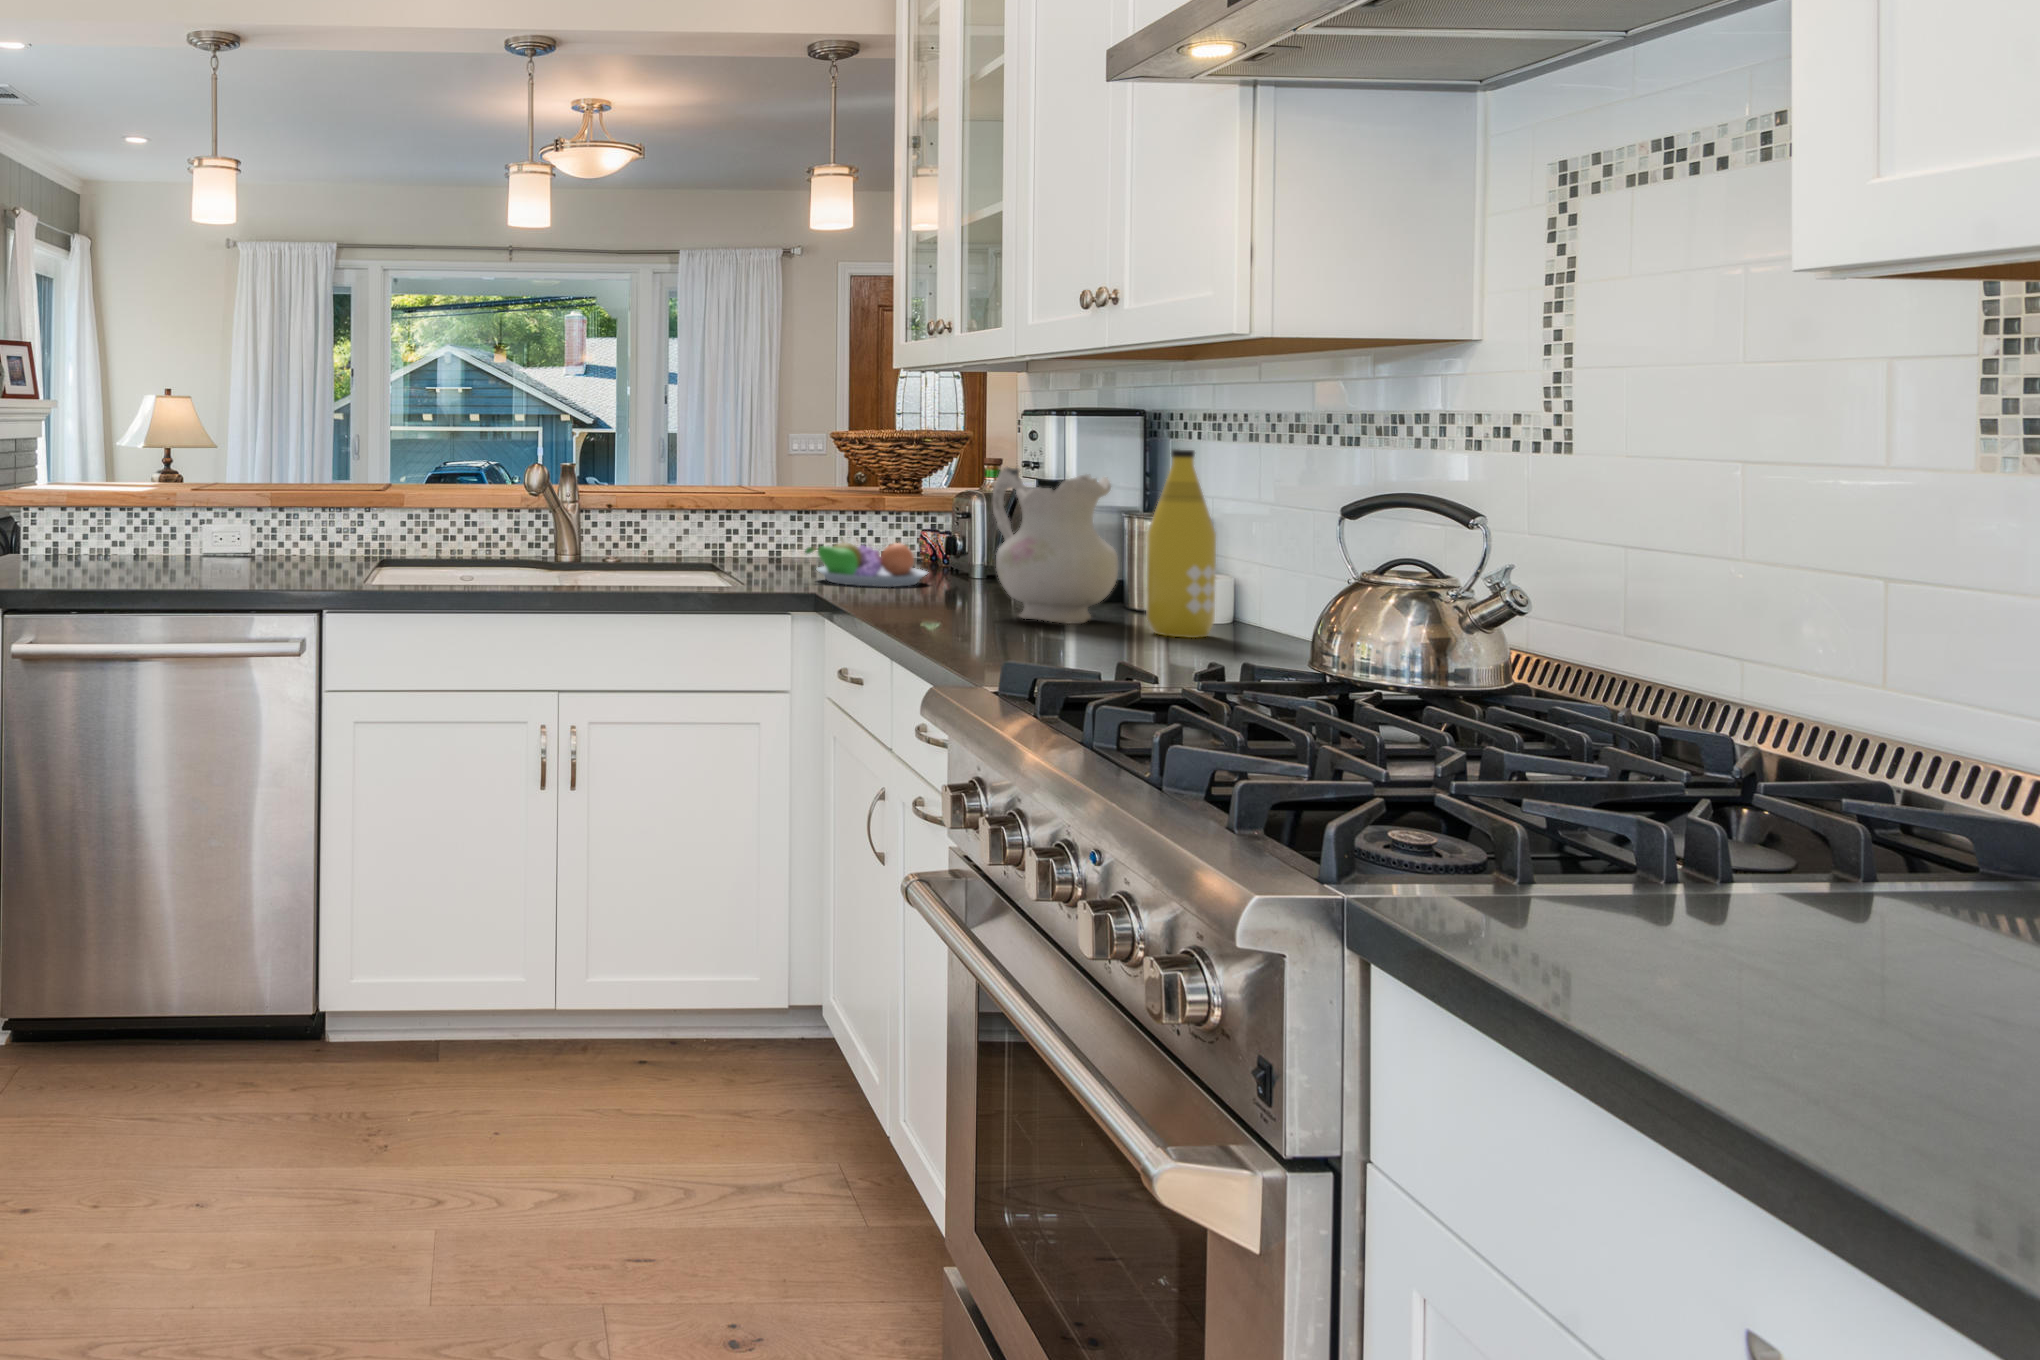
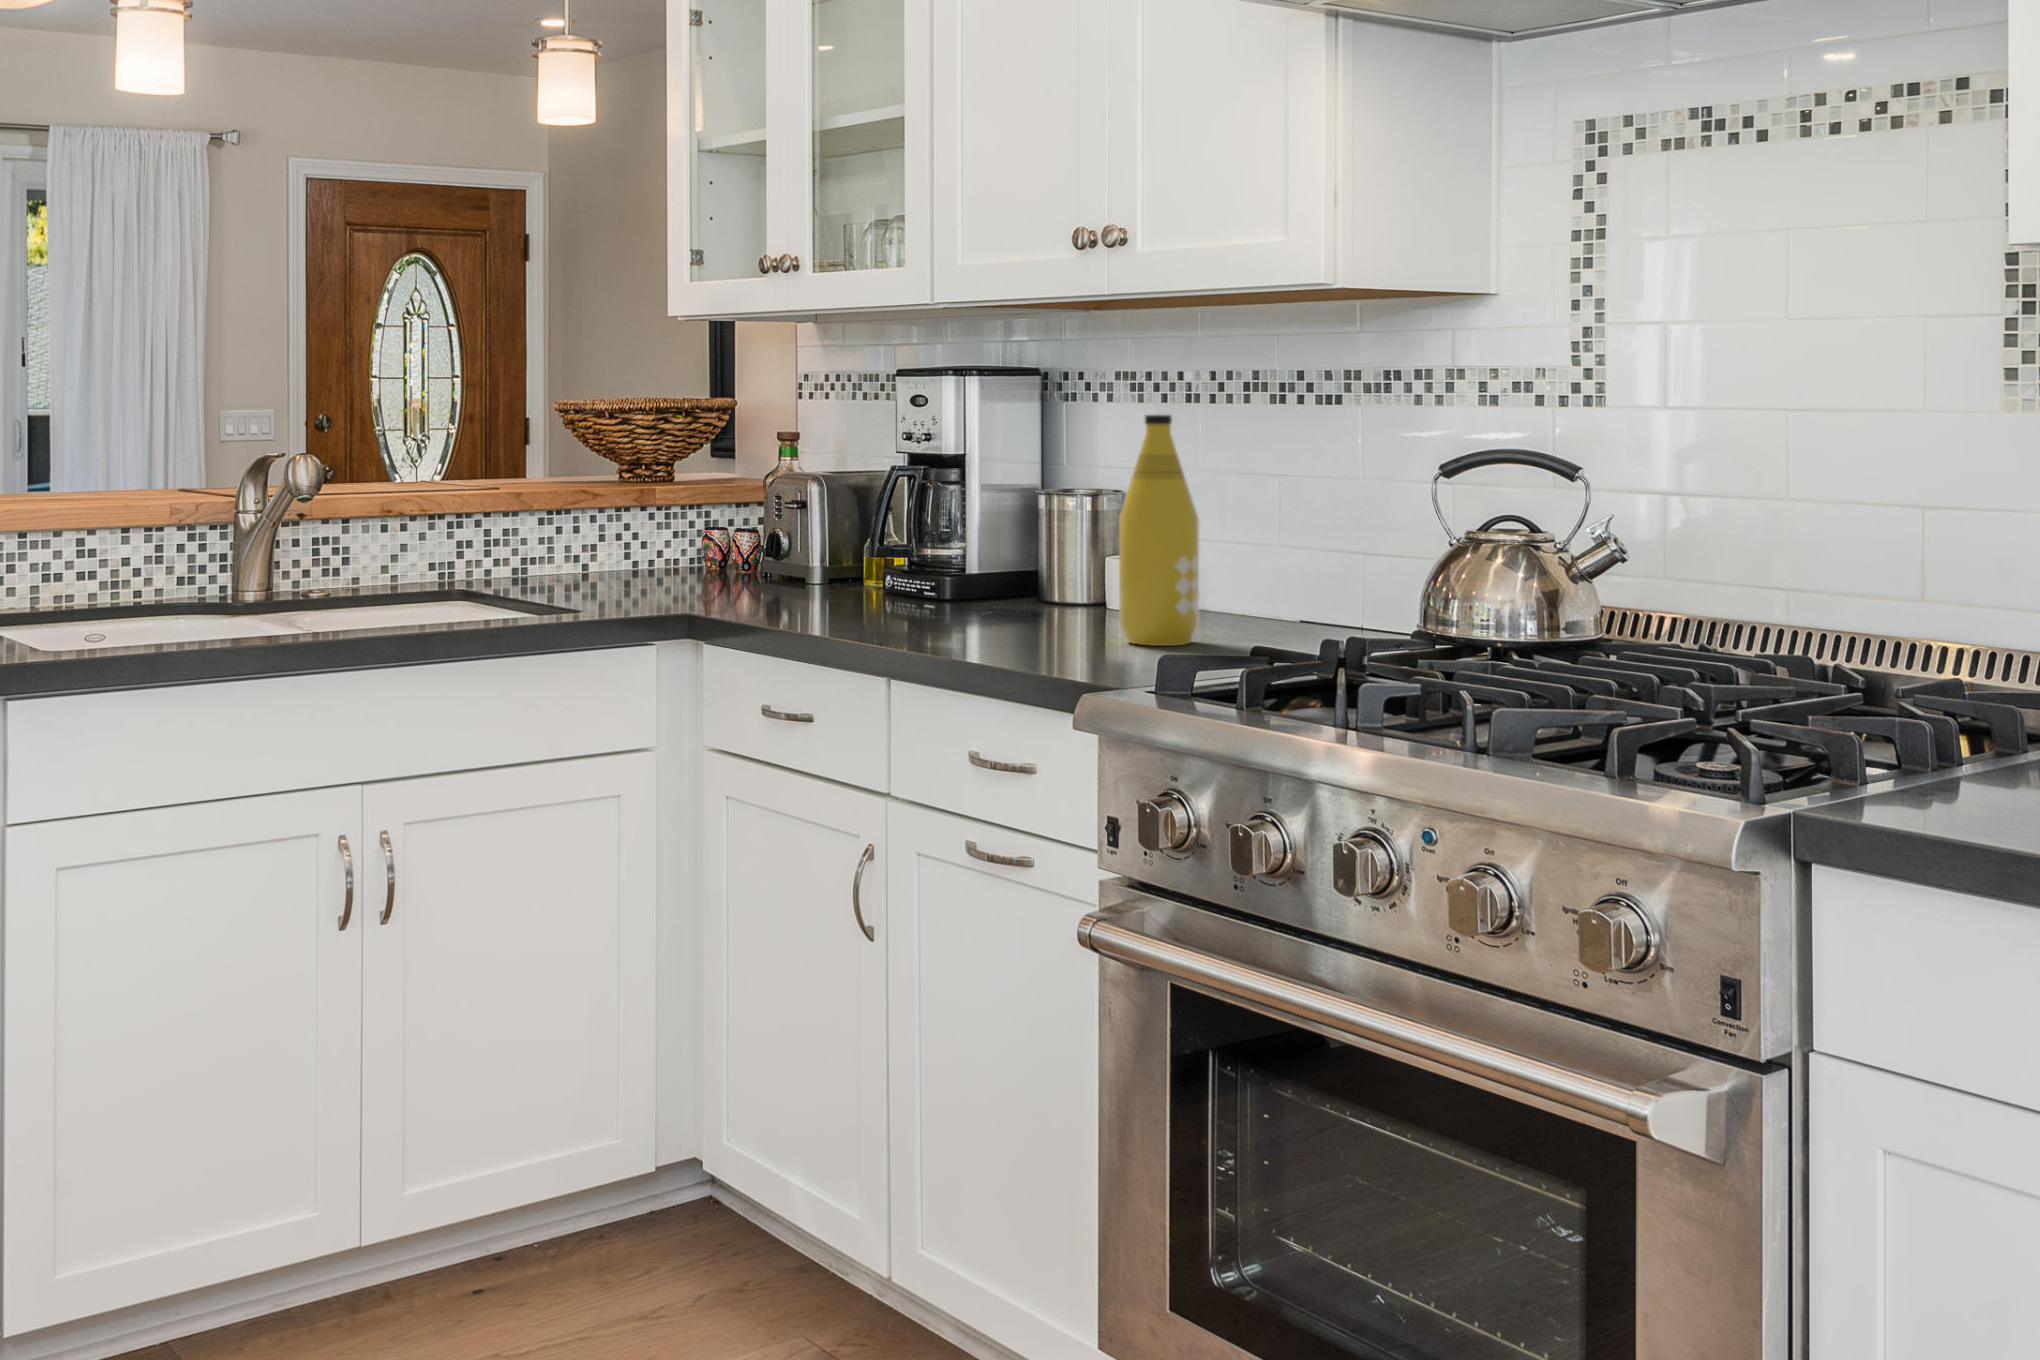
ceramic pitcher: present [993,467,1118,624] -> none [897,442,1061,639]
fruit bowl: present [806,538,927,587] -> none [590,541,745,607]

